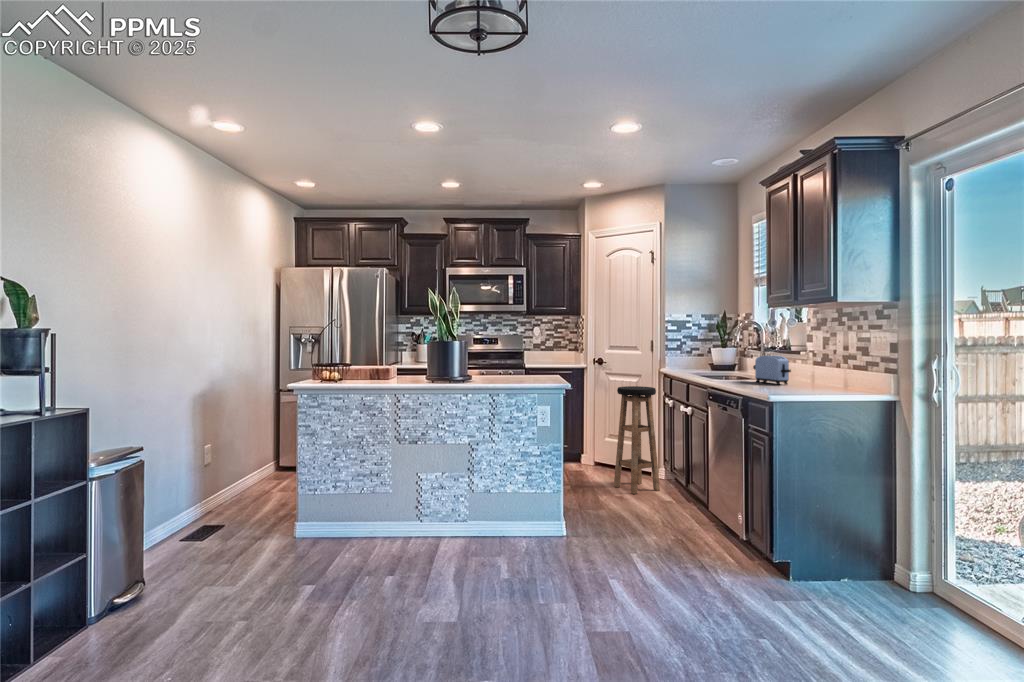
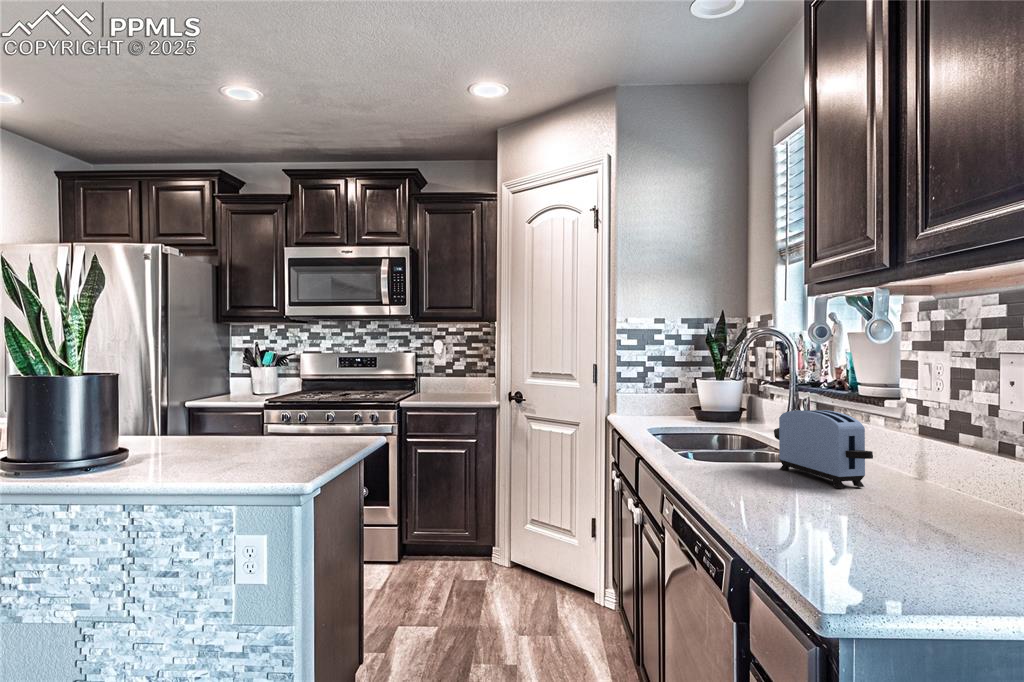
bar stool: present [614,386,660,494] -> none [516,447,597,661]

